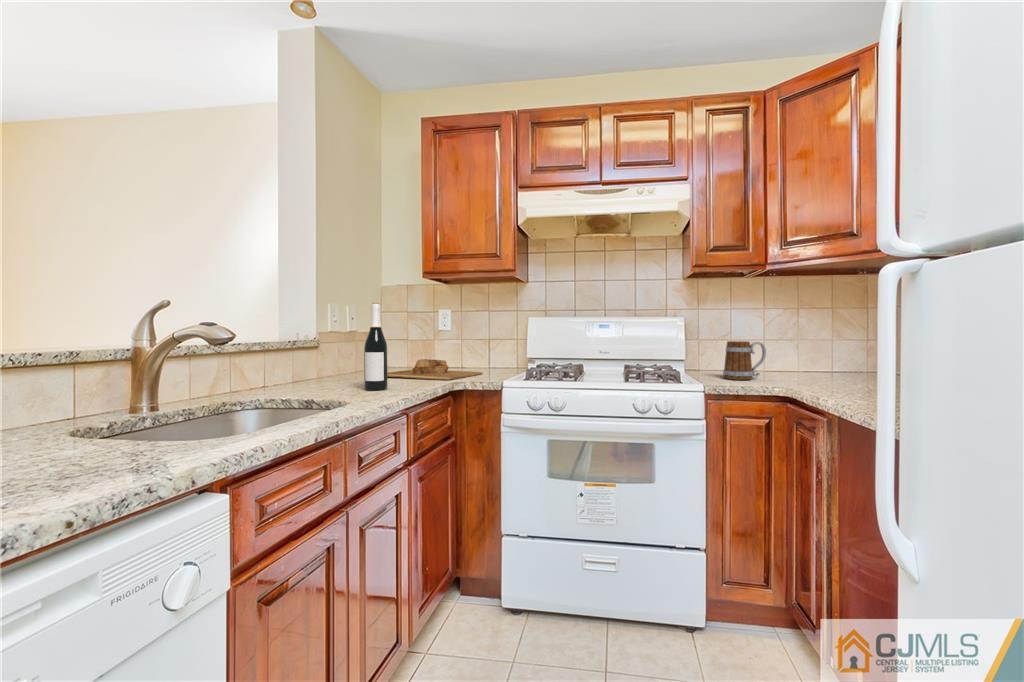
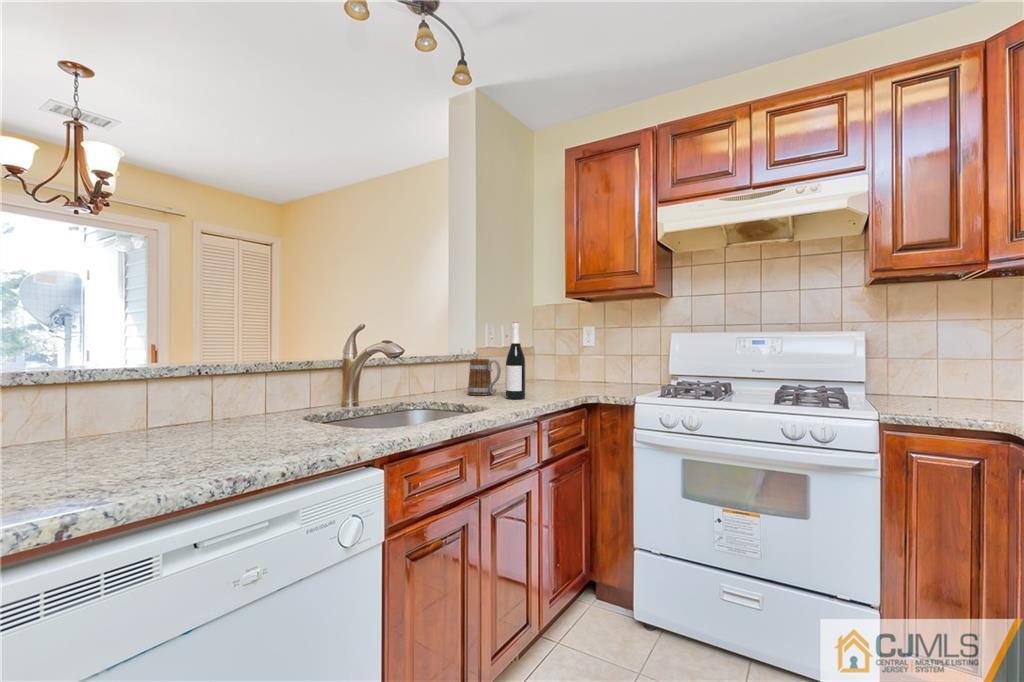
mug: present [723,341,766,380] -> present [468,359,501,396]
cutting board: present [387,359,482,380] -> none [523,372,622,393]

